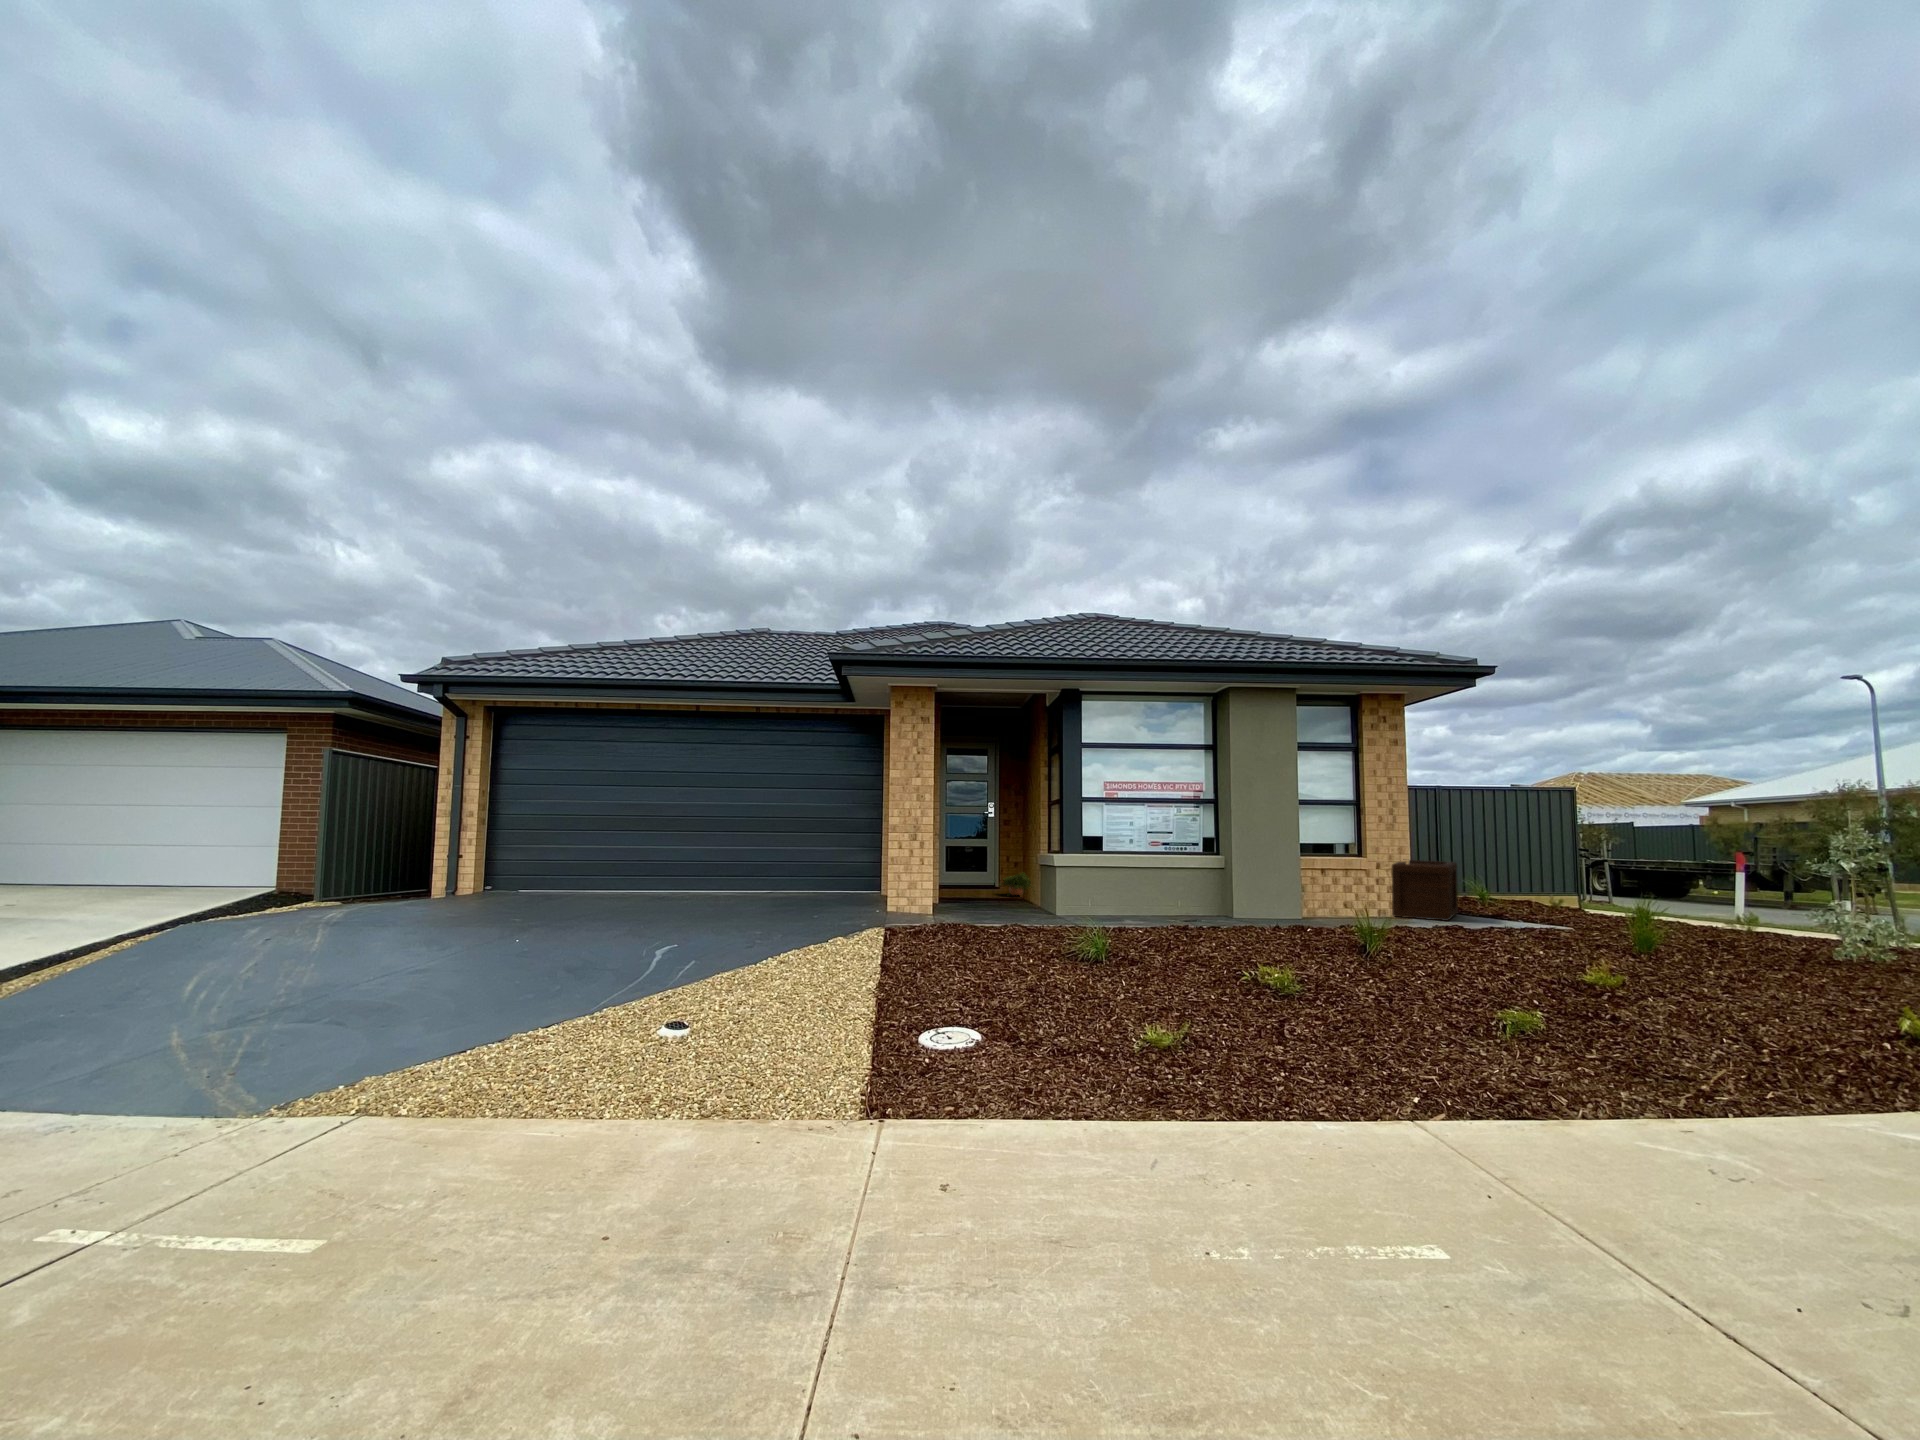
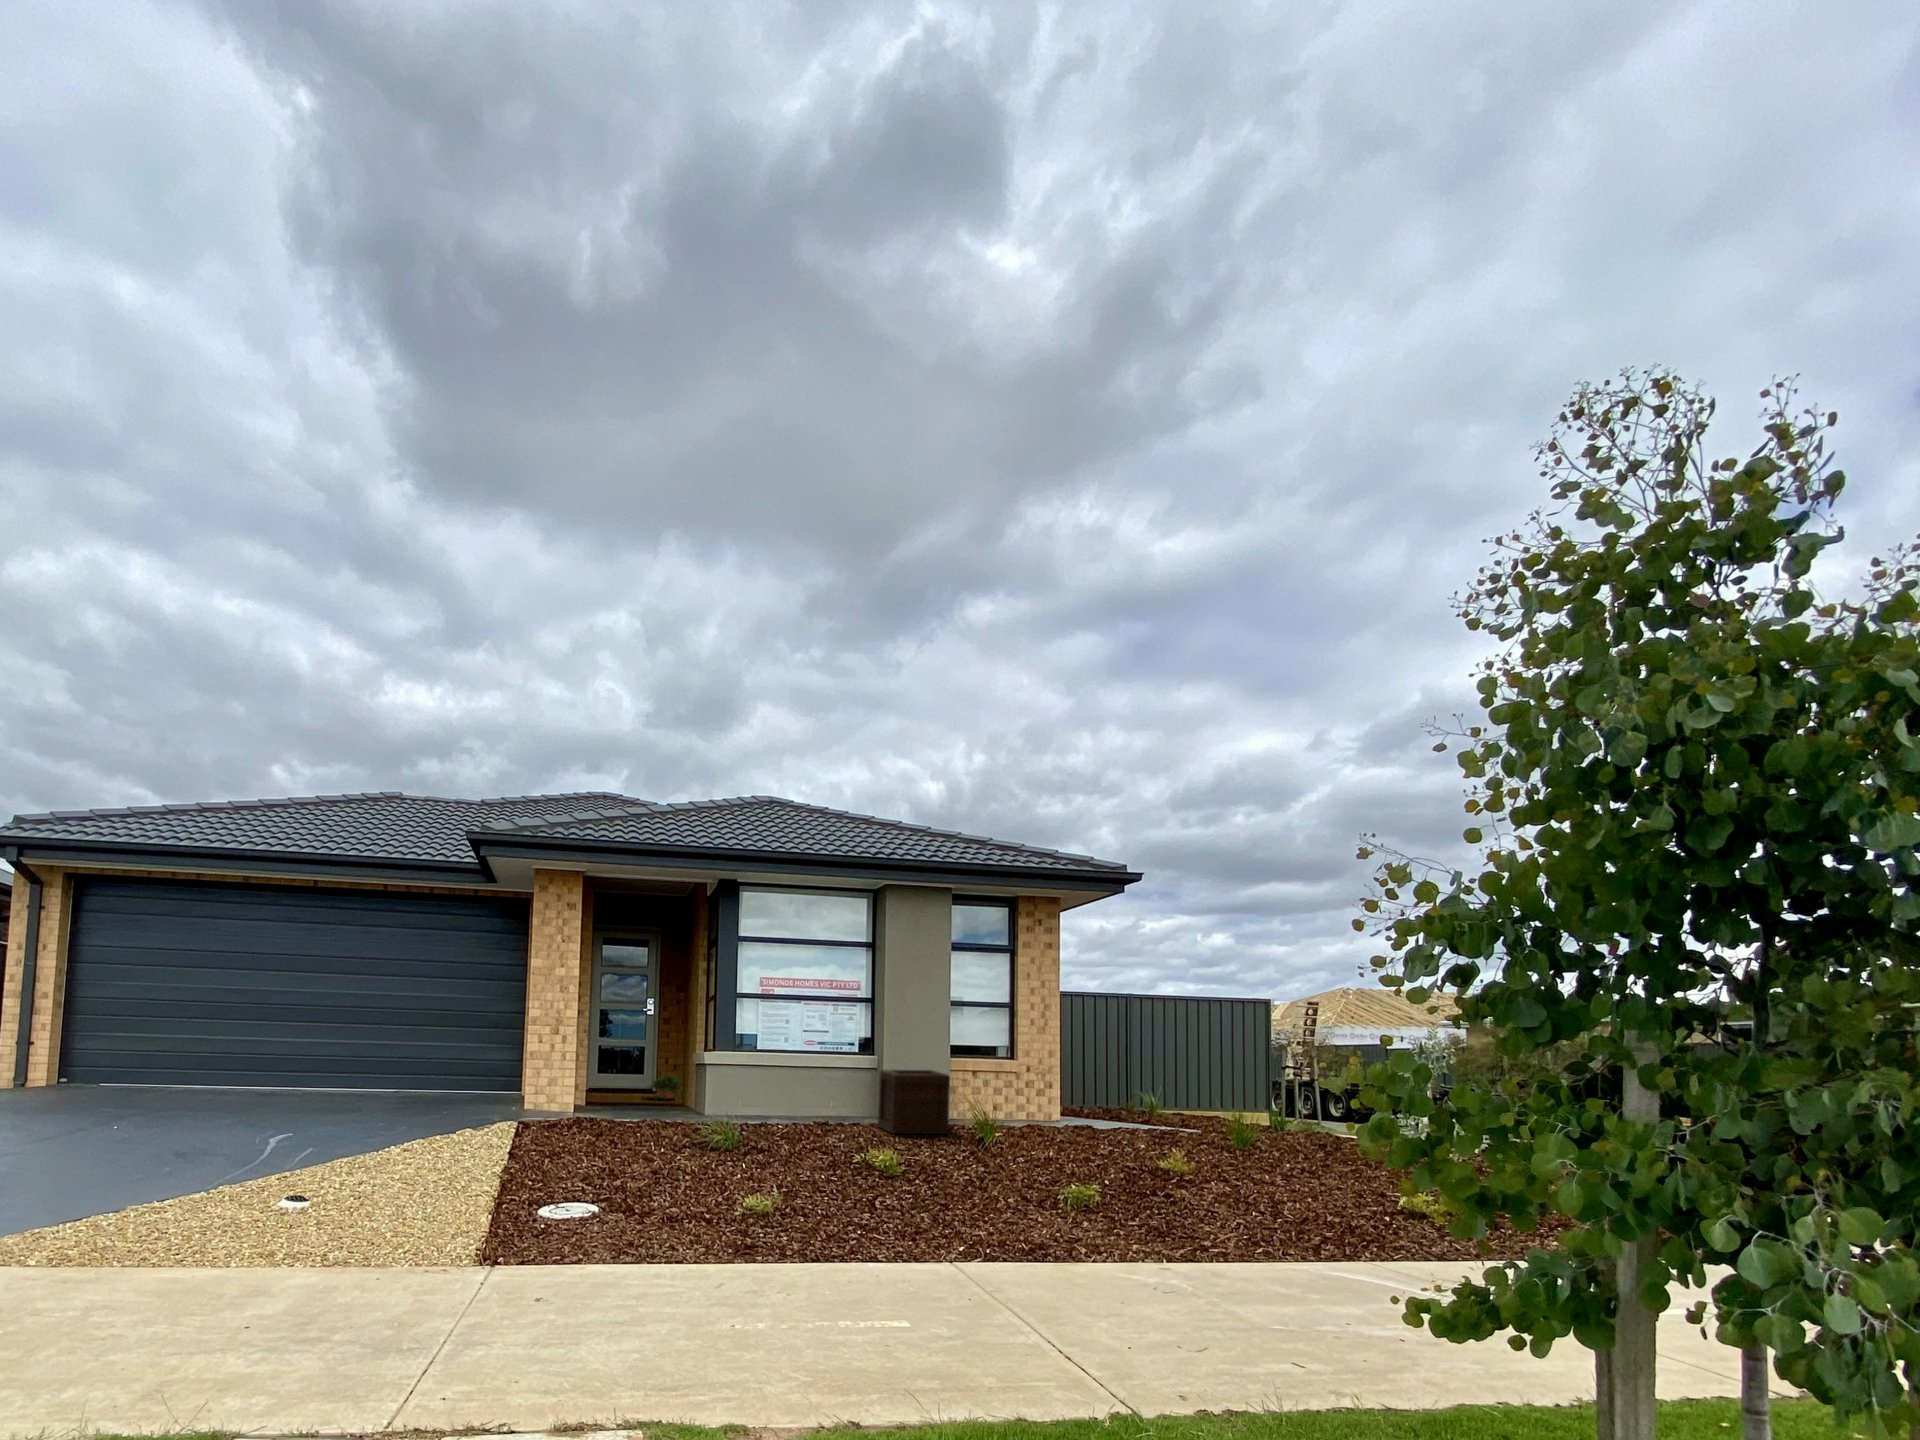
wooden crate: present [1392,860,1458,921] -> present [878,1070,950,1134]

